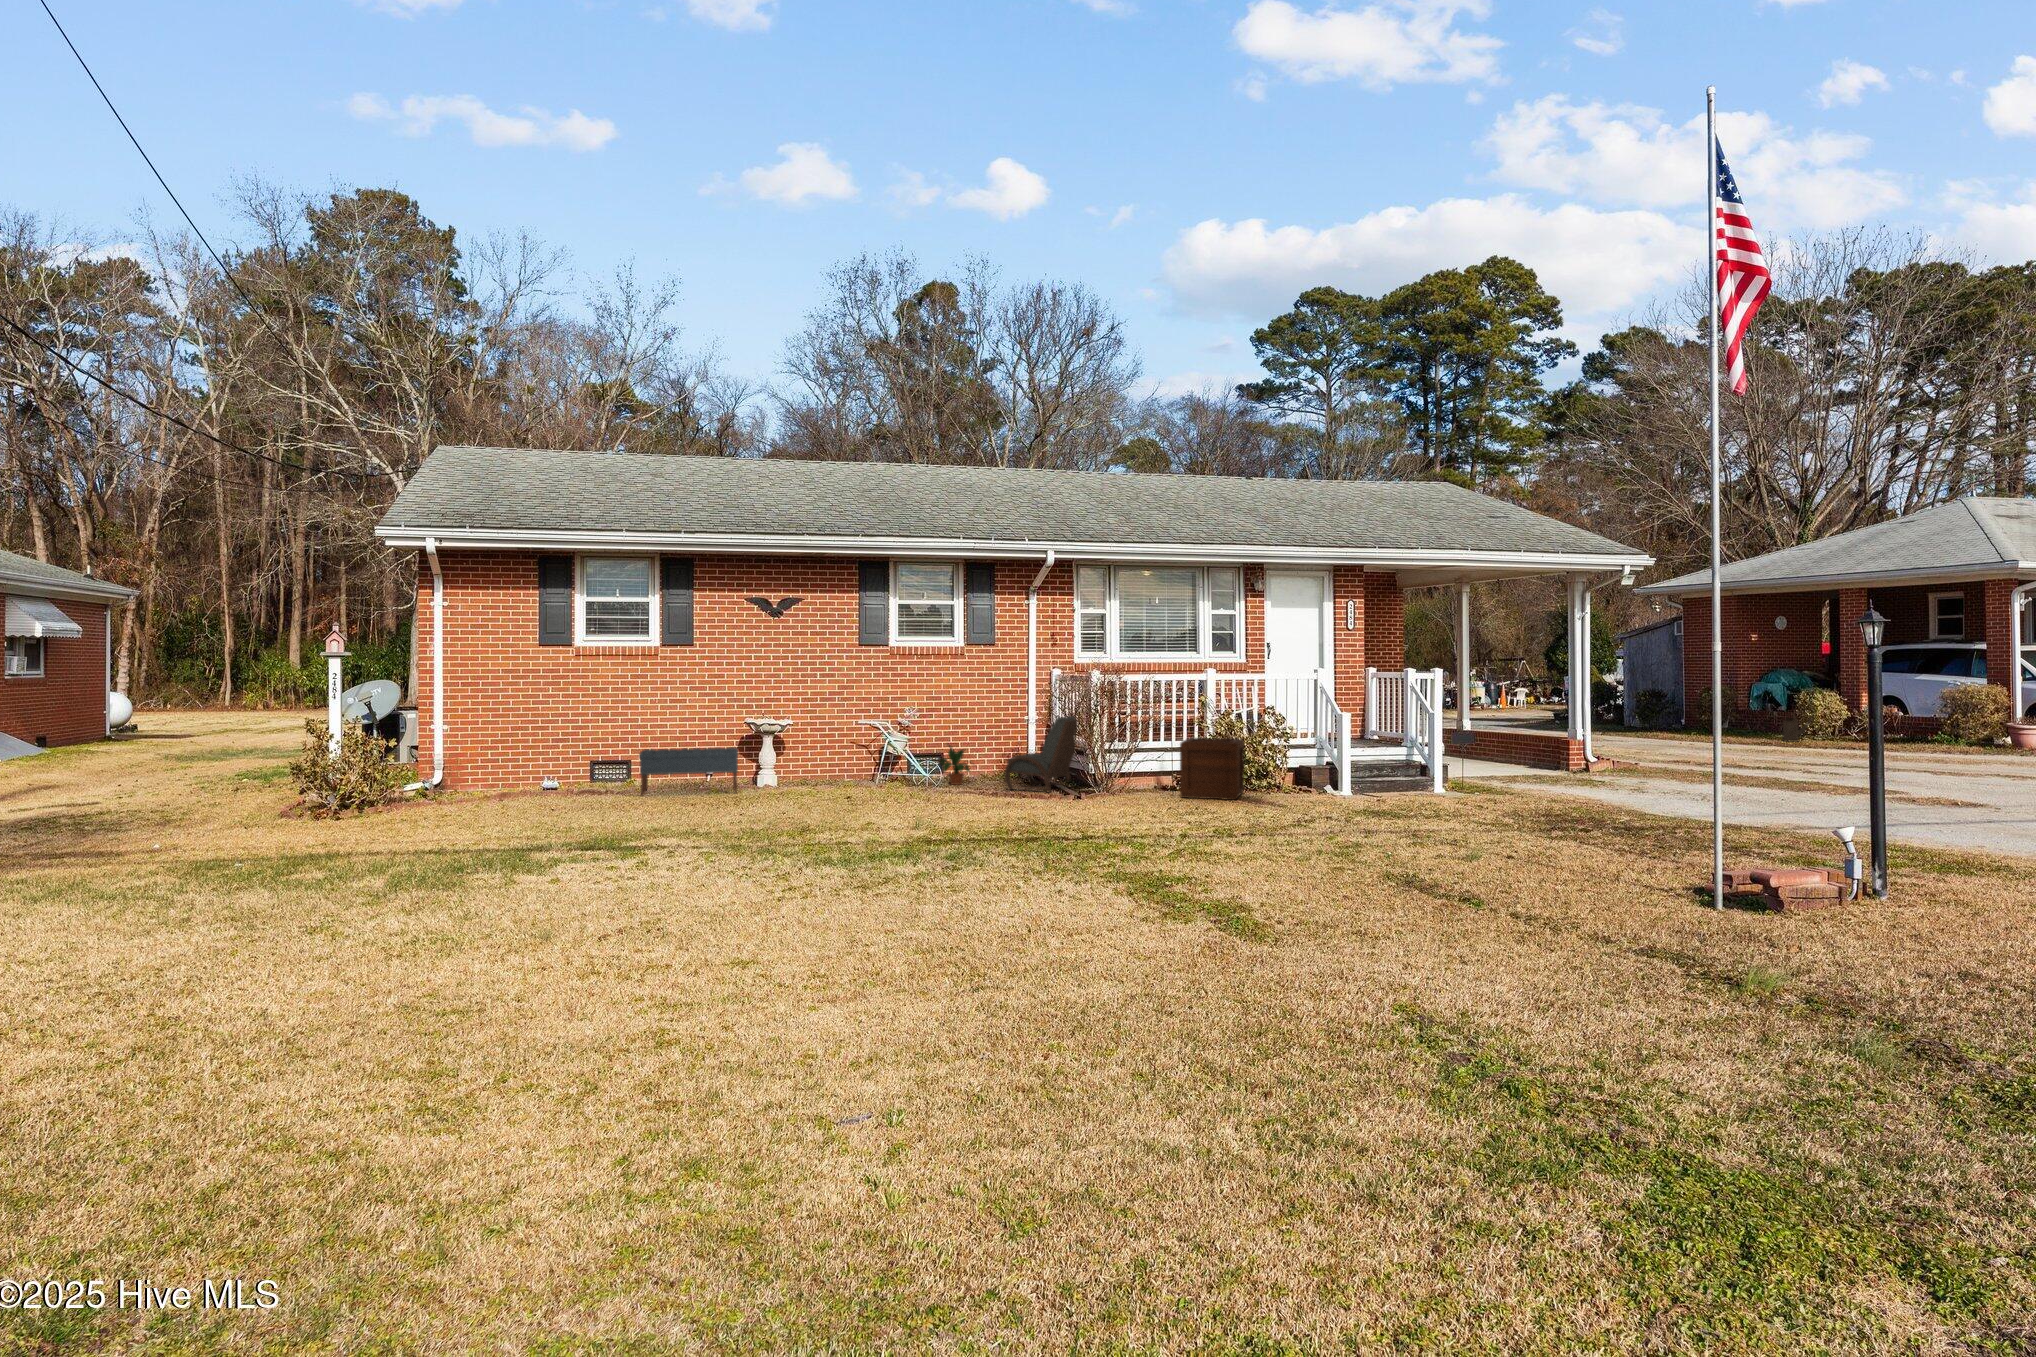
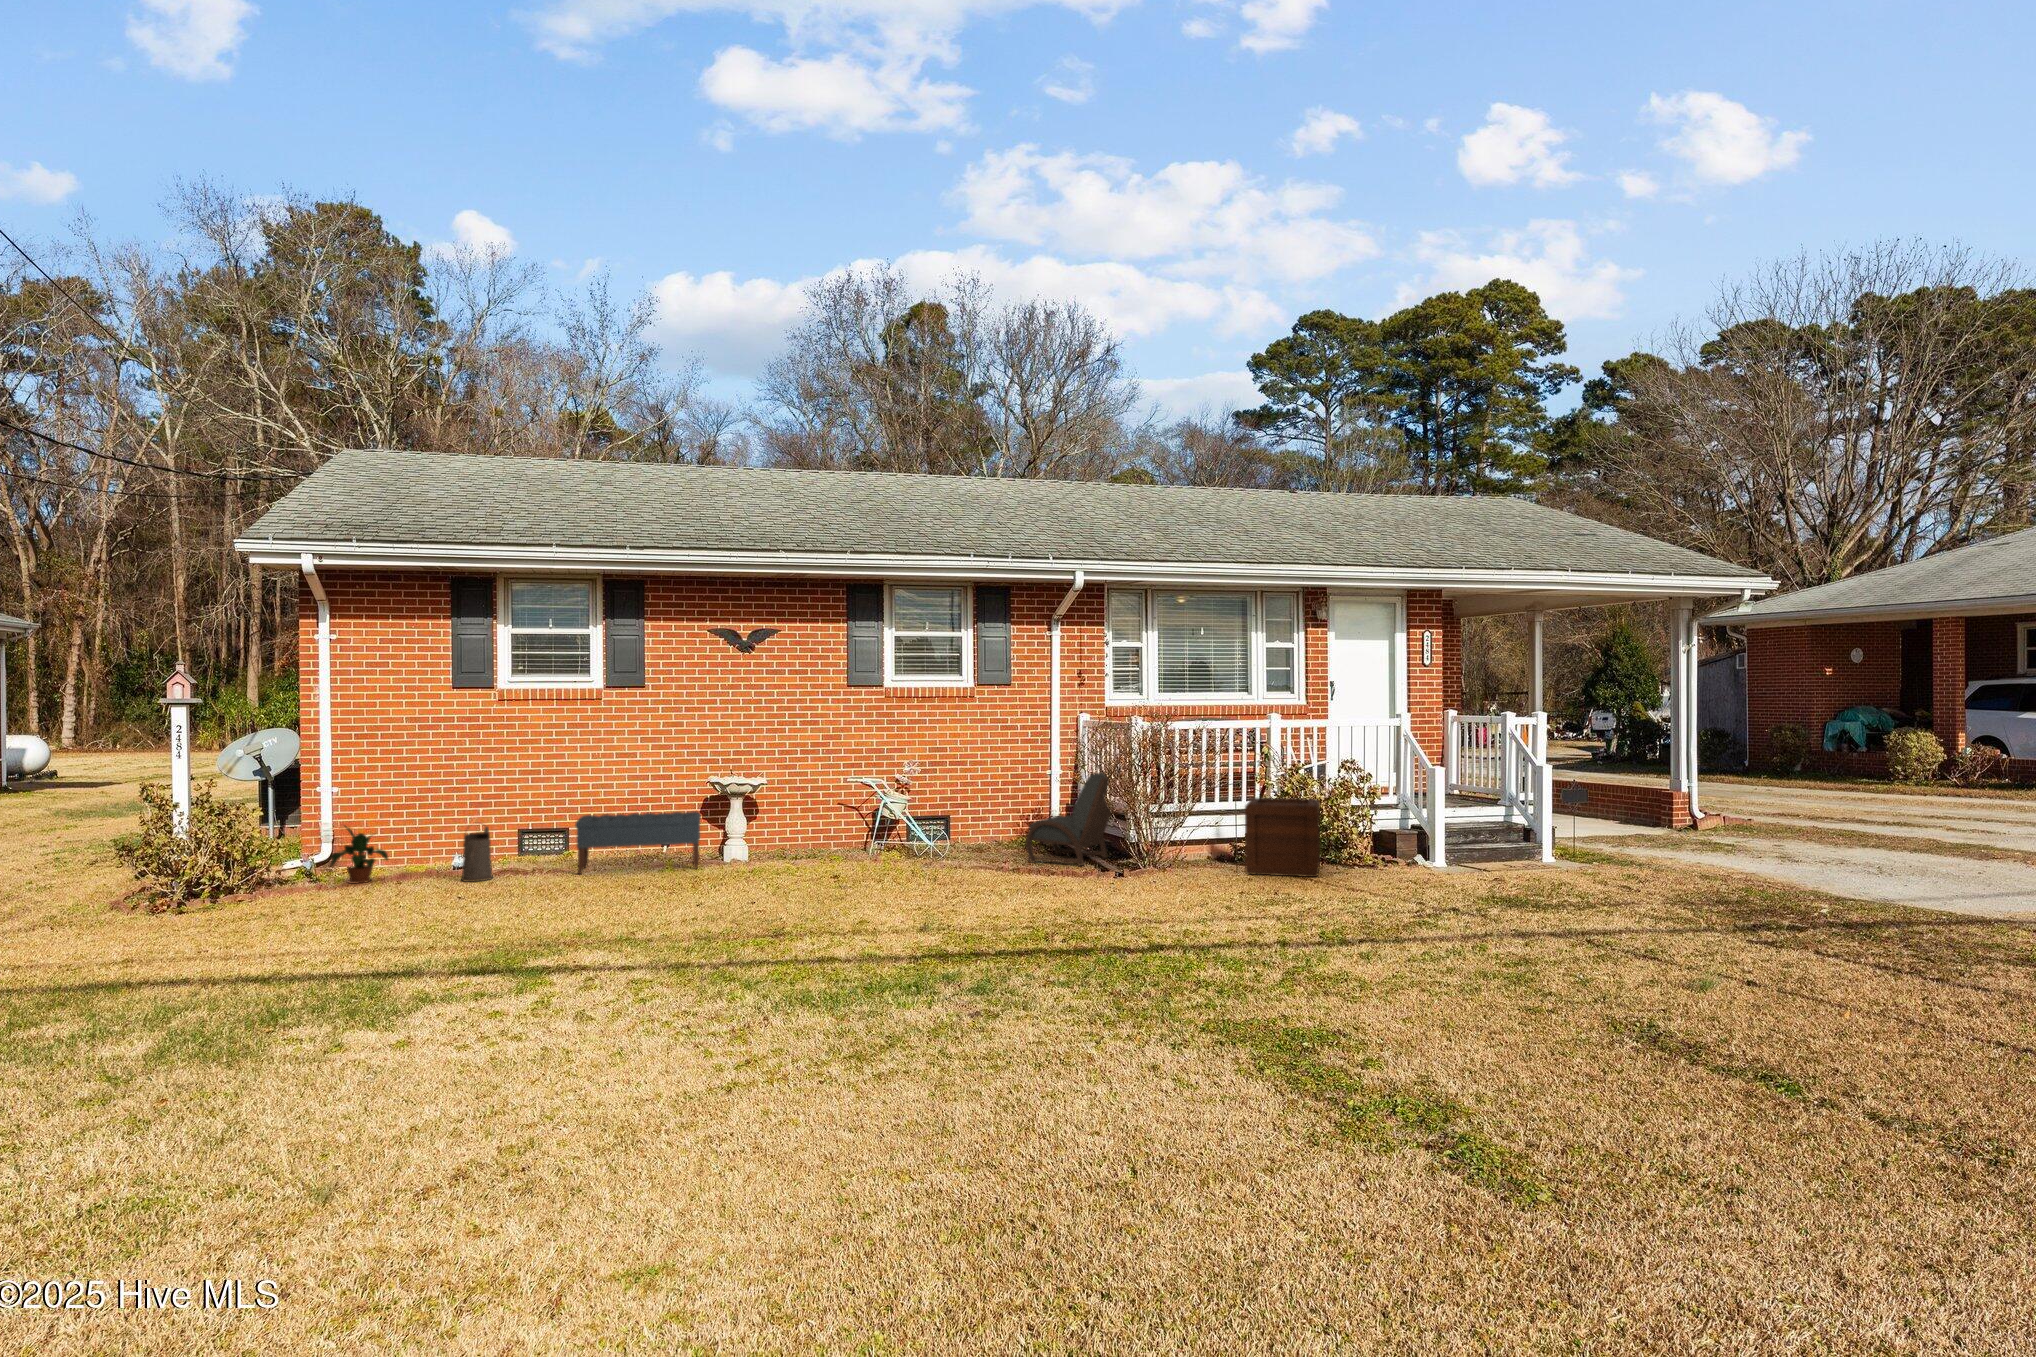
watering can: present [1780,713,1812,742] -> present [461,826,493,882]
potted plant: present [940,745,972,785] -> present [329,826,388,884]

